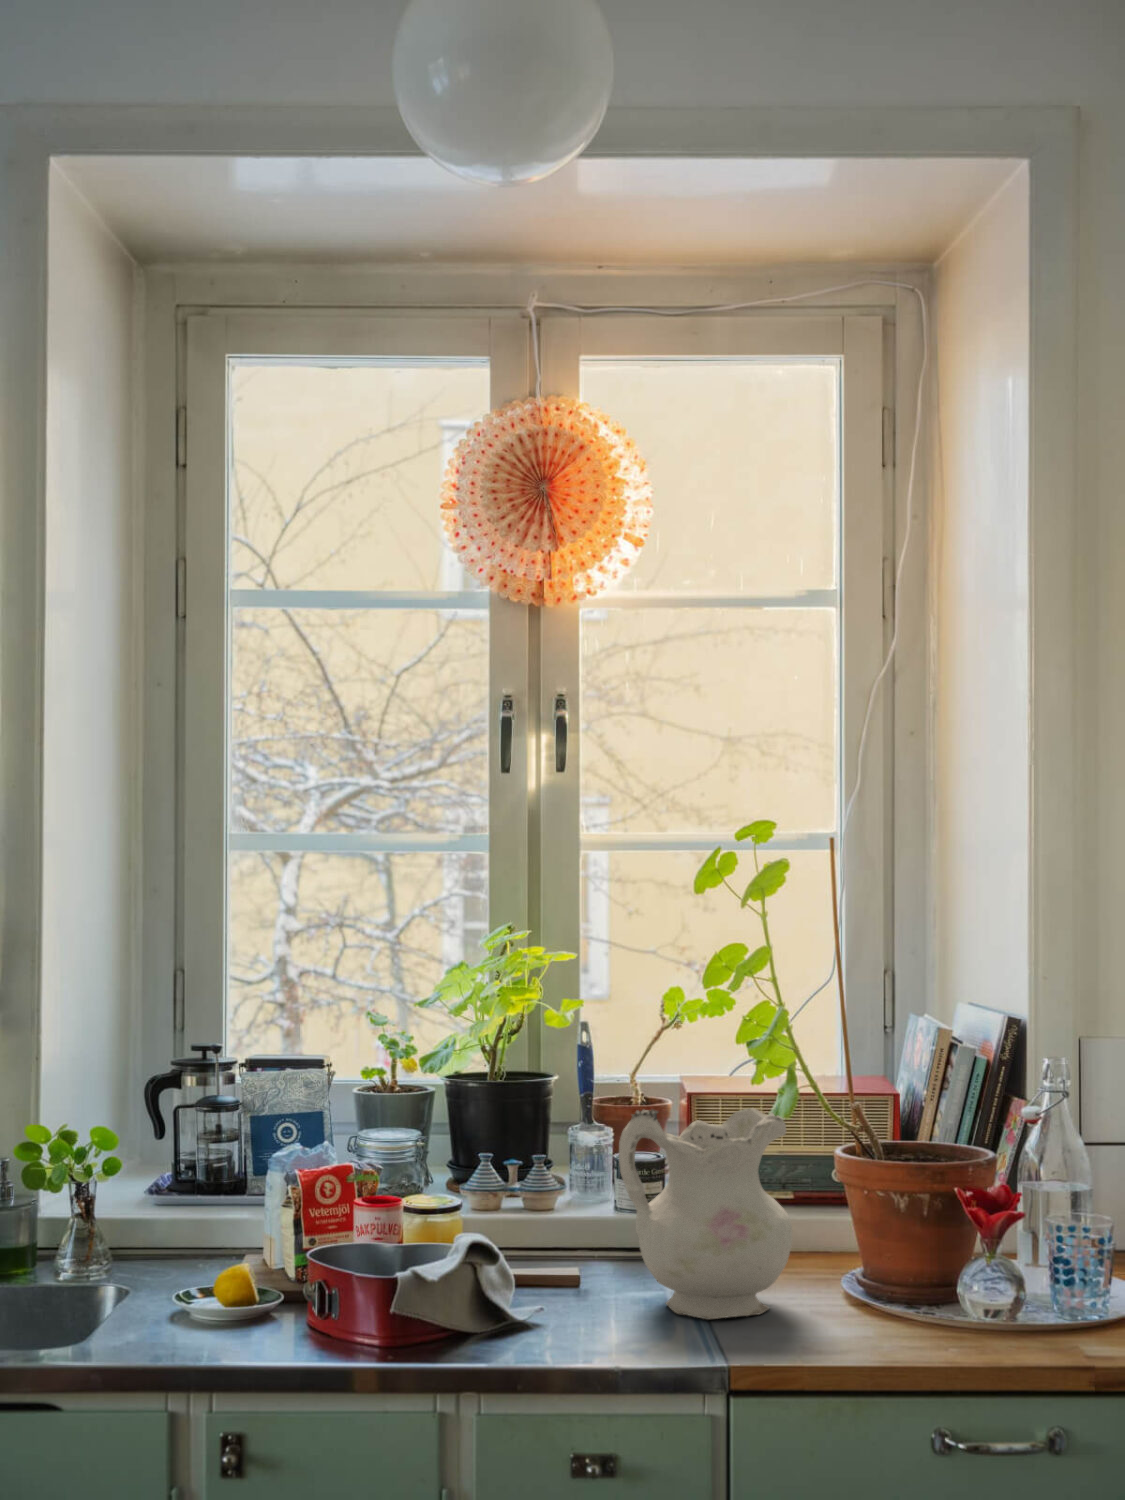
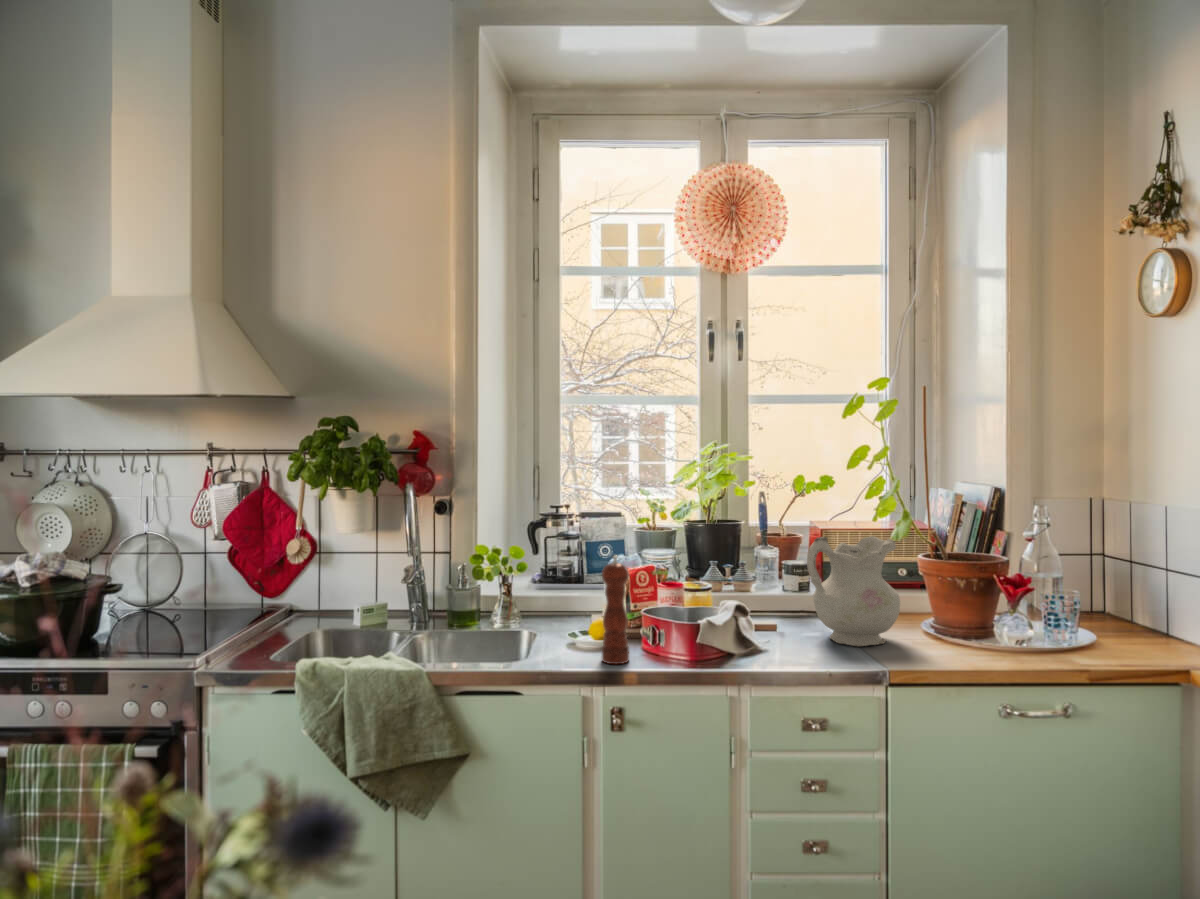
pepper mill: none [213,1145,267,1353] -> present [602,556,629,664]

